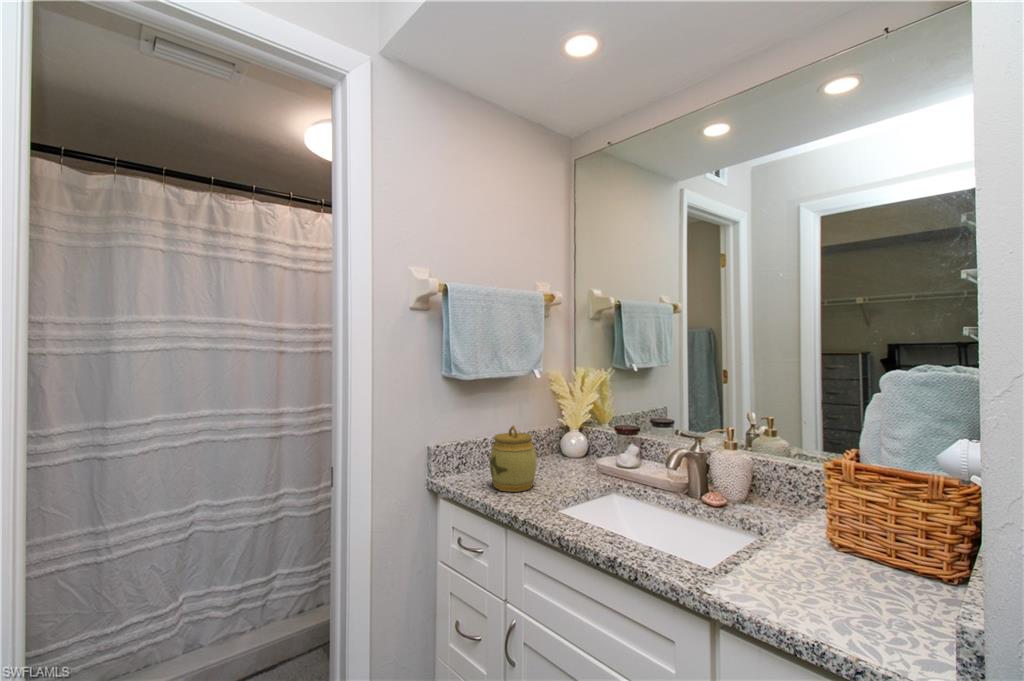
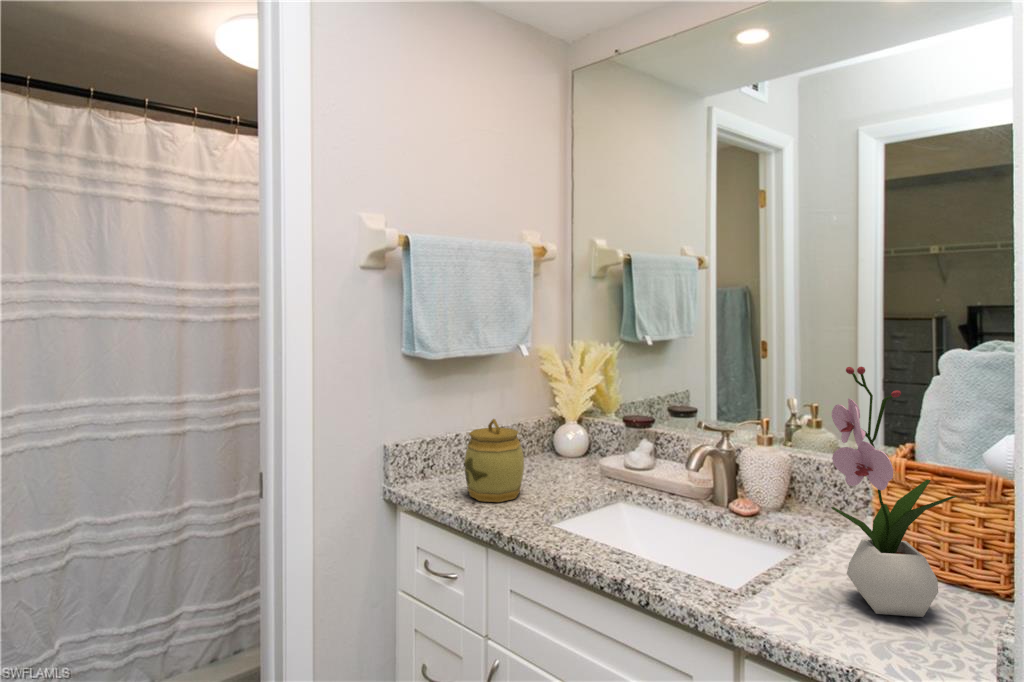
flower arrangement: none [788,381,903,598] -> present [831,367,957,617]

